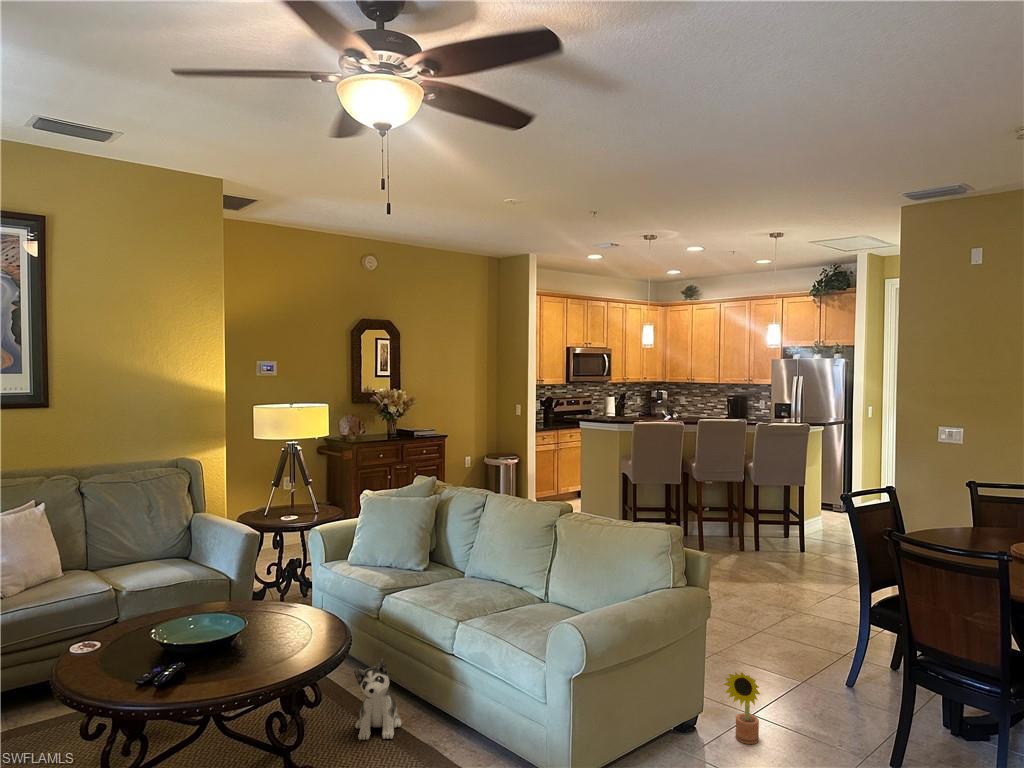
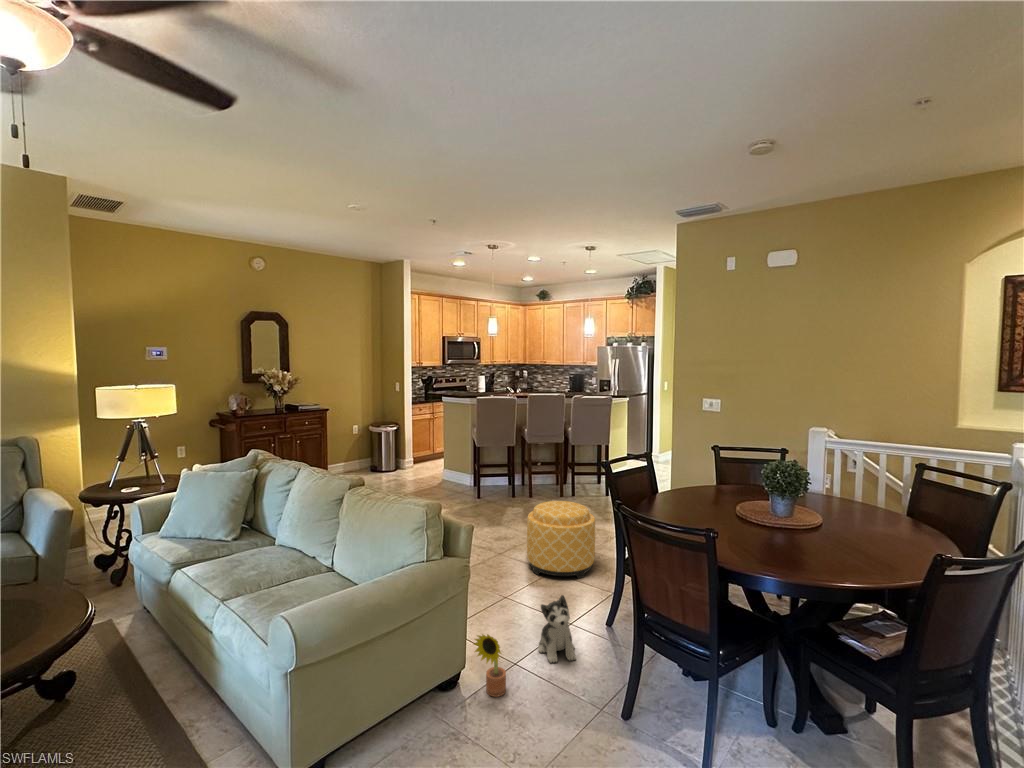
ottoman: none [730,546,817,639] -> present [527,501,595,579]
plush toy: present [354,658,401,740] -> present [538,595,576,663]

